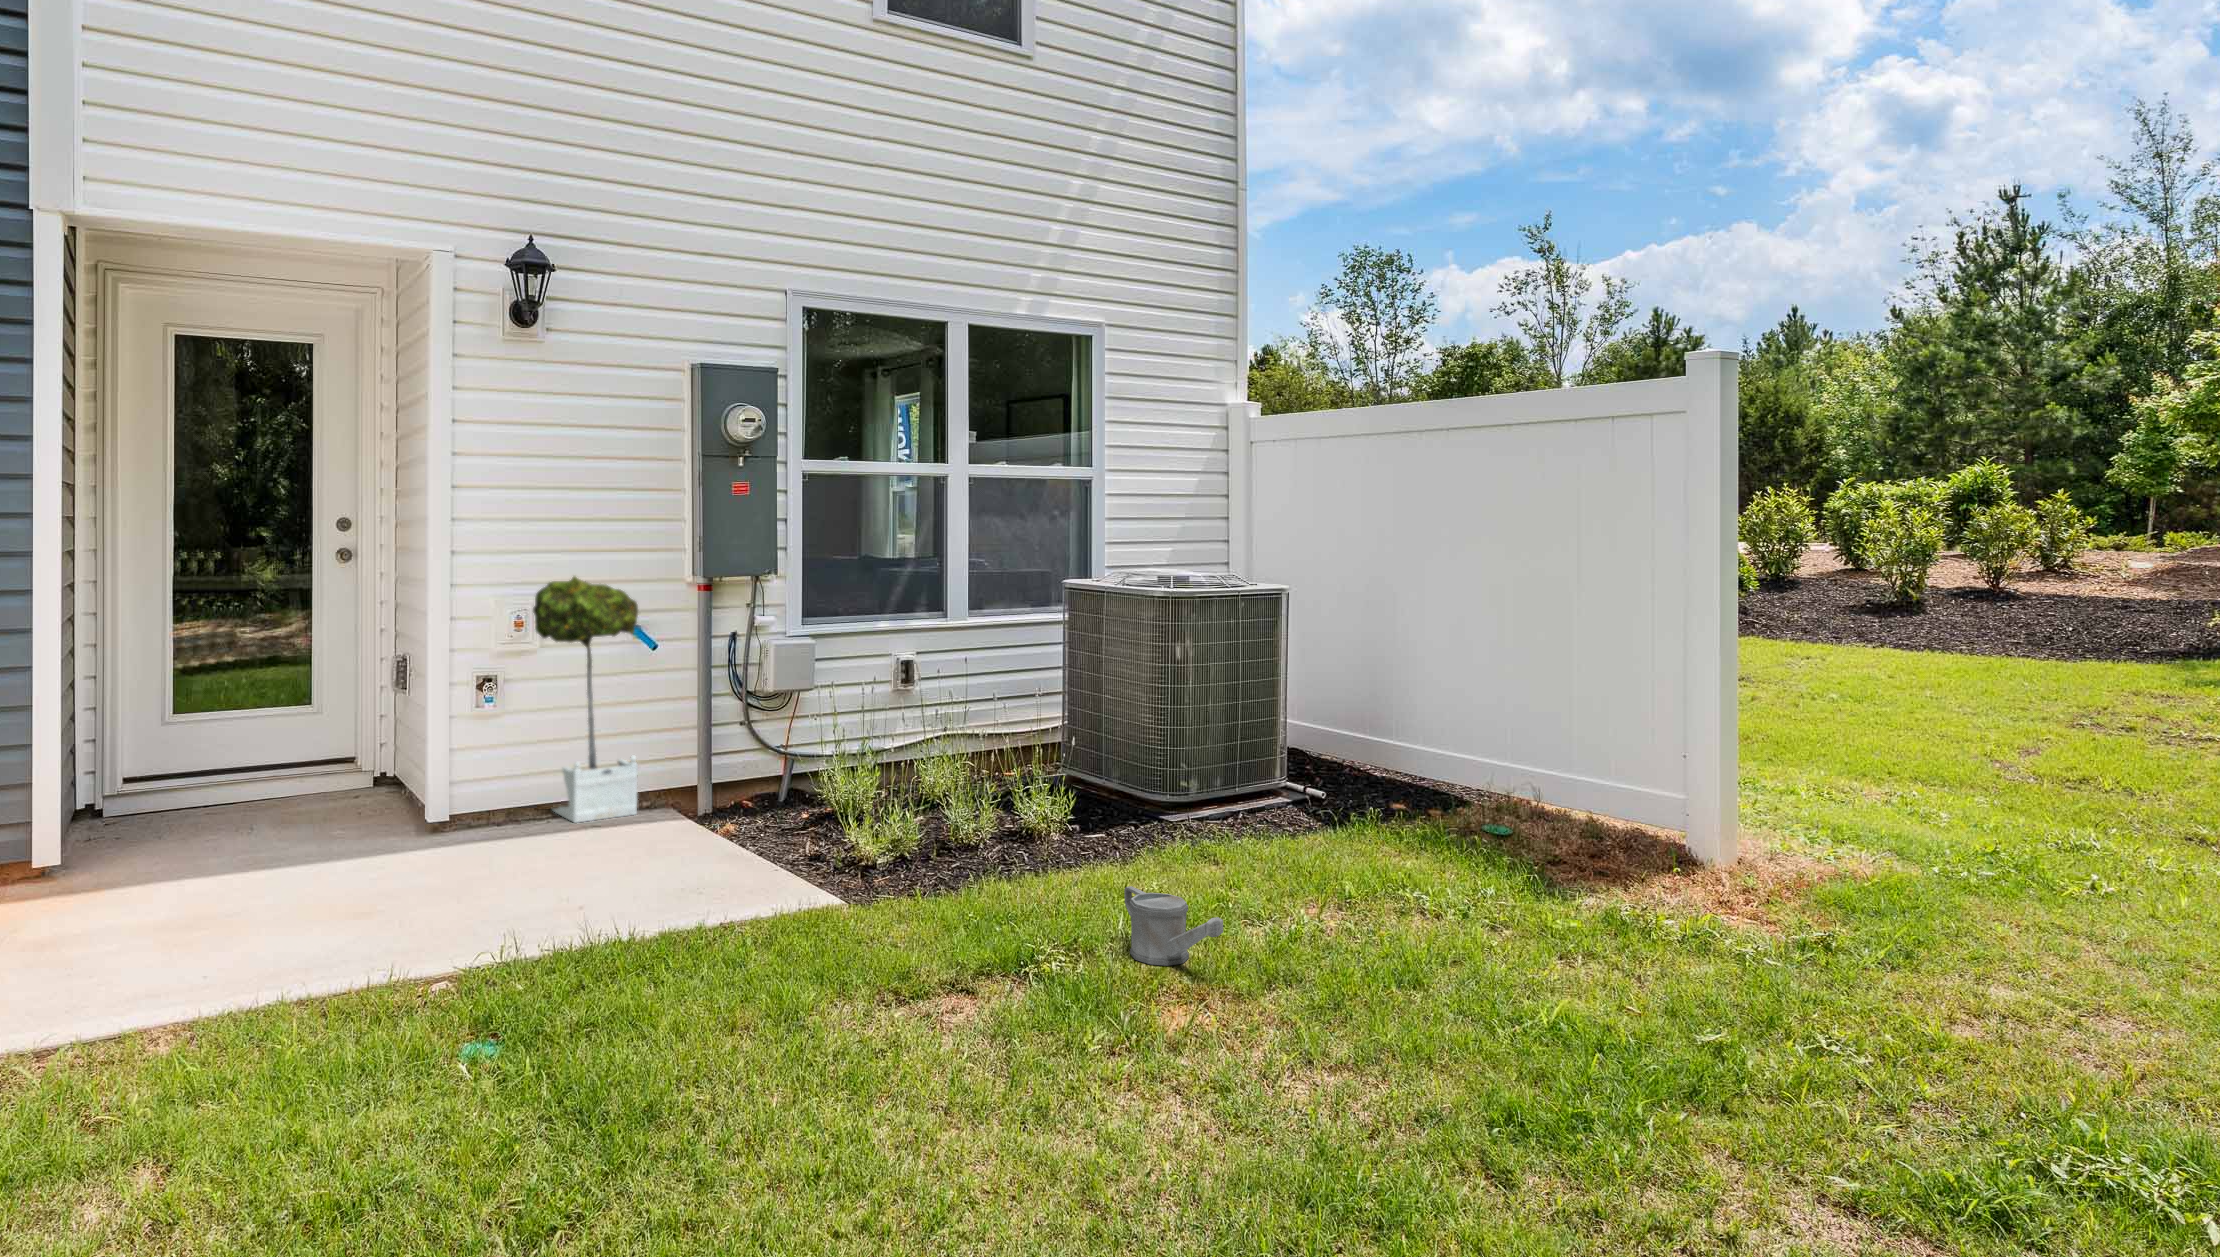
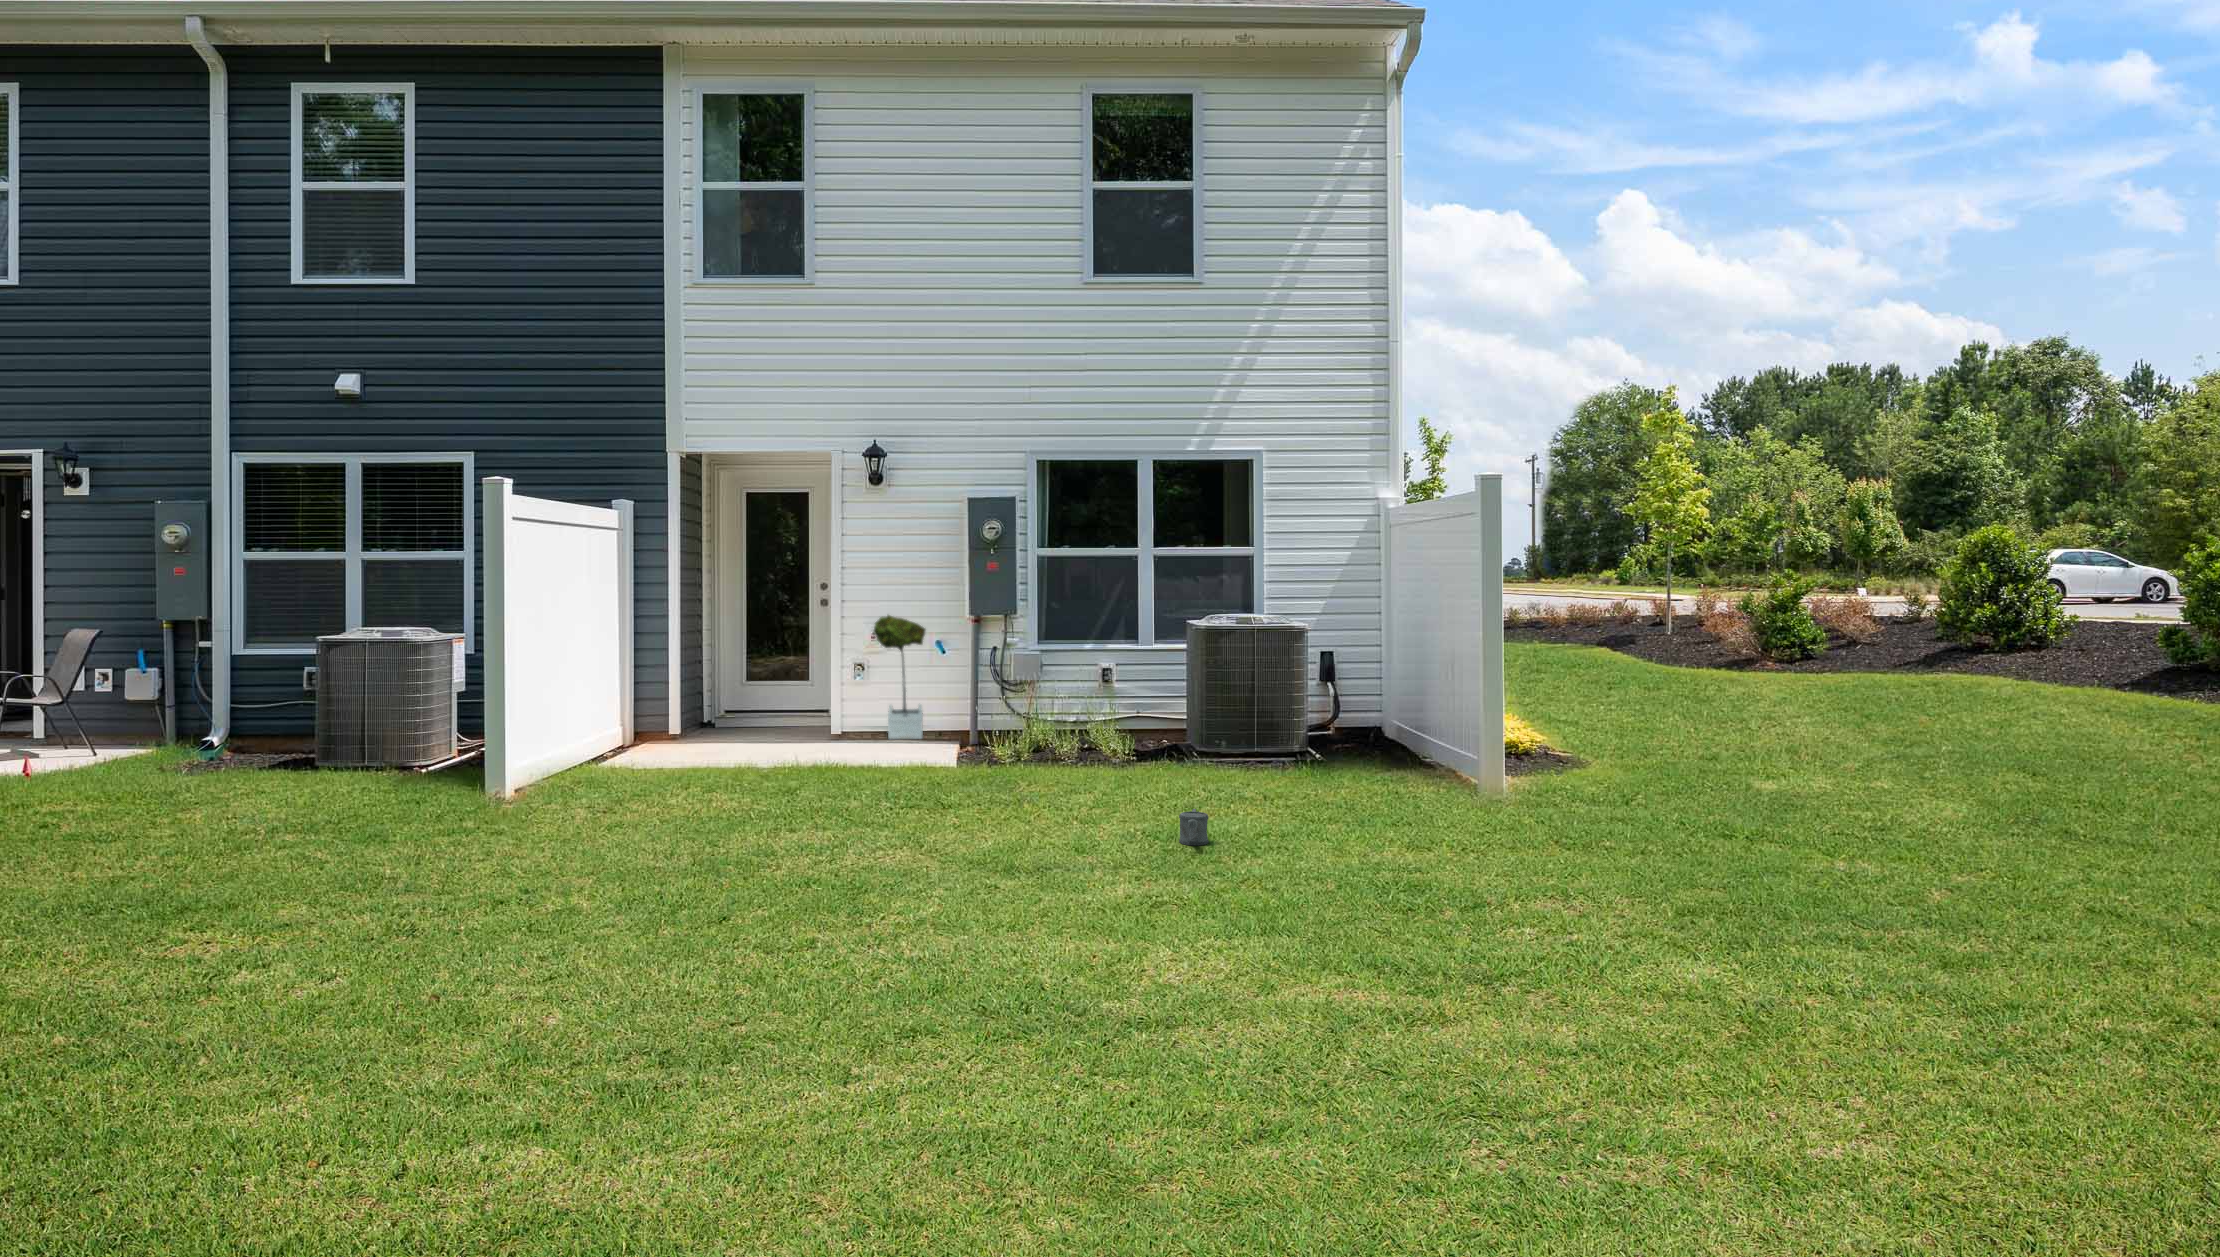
watering can: present [1124,886,1223,966] -> present [1179,809,1209,846]

